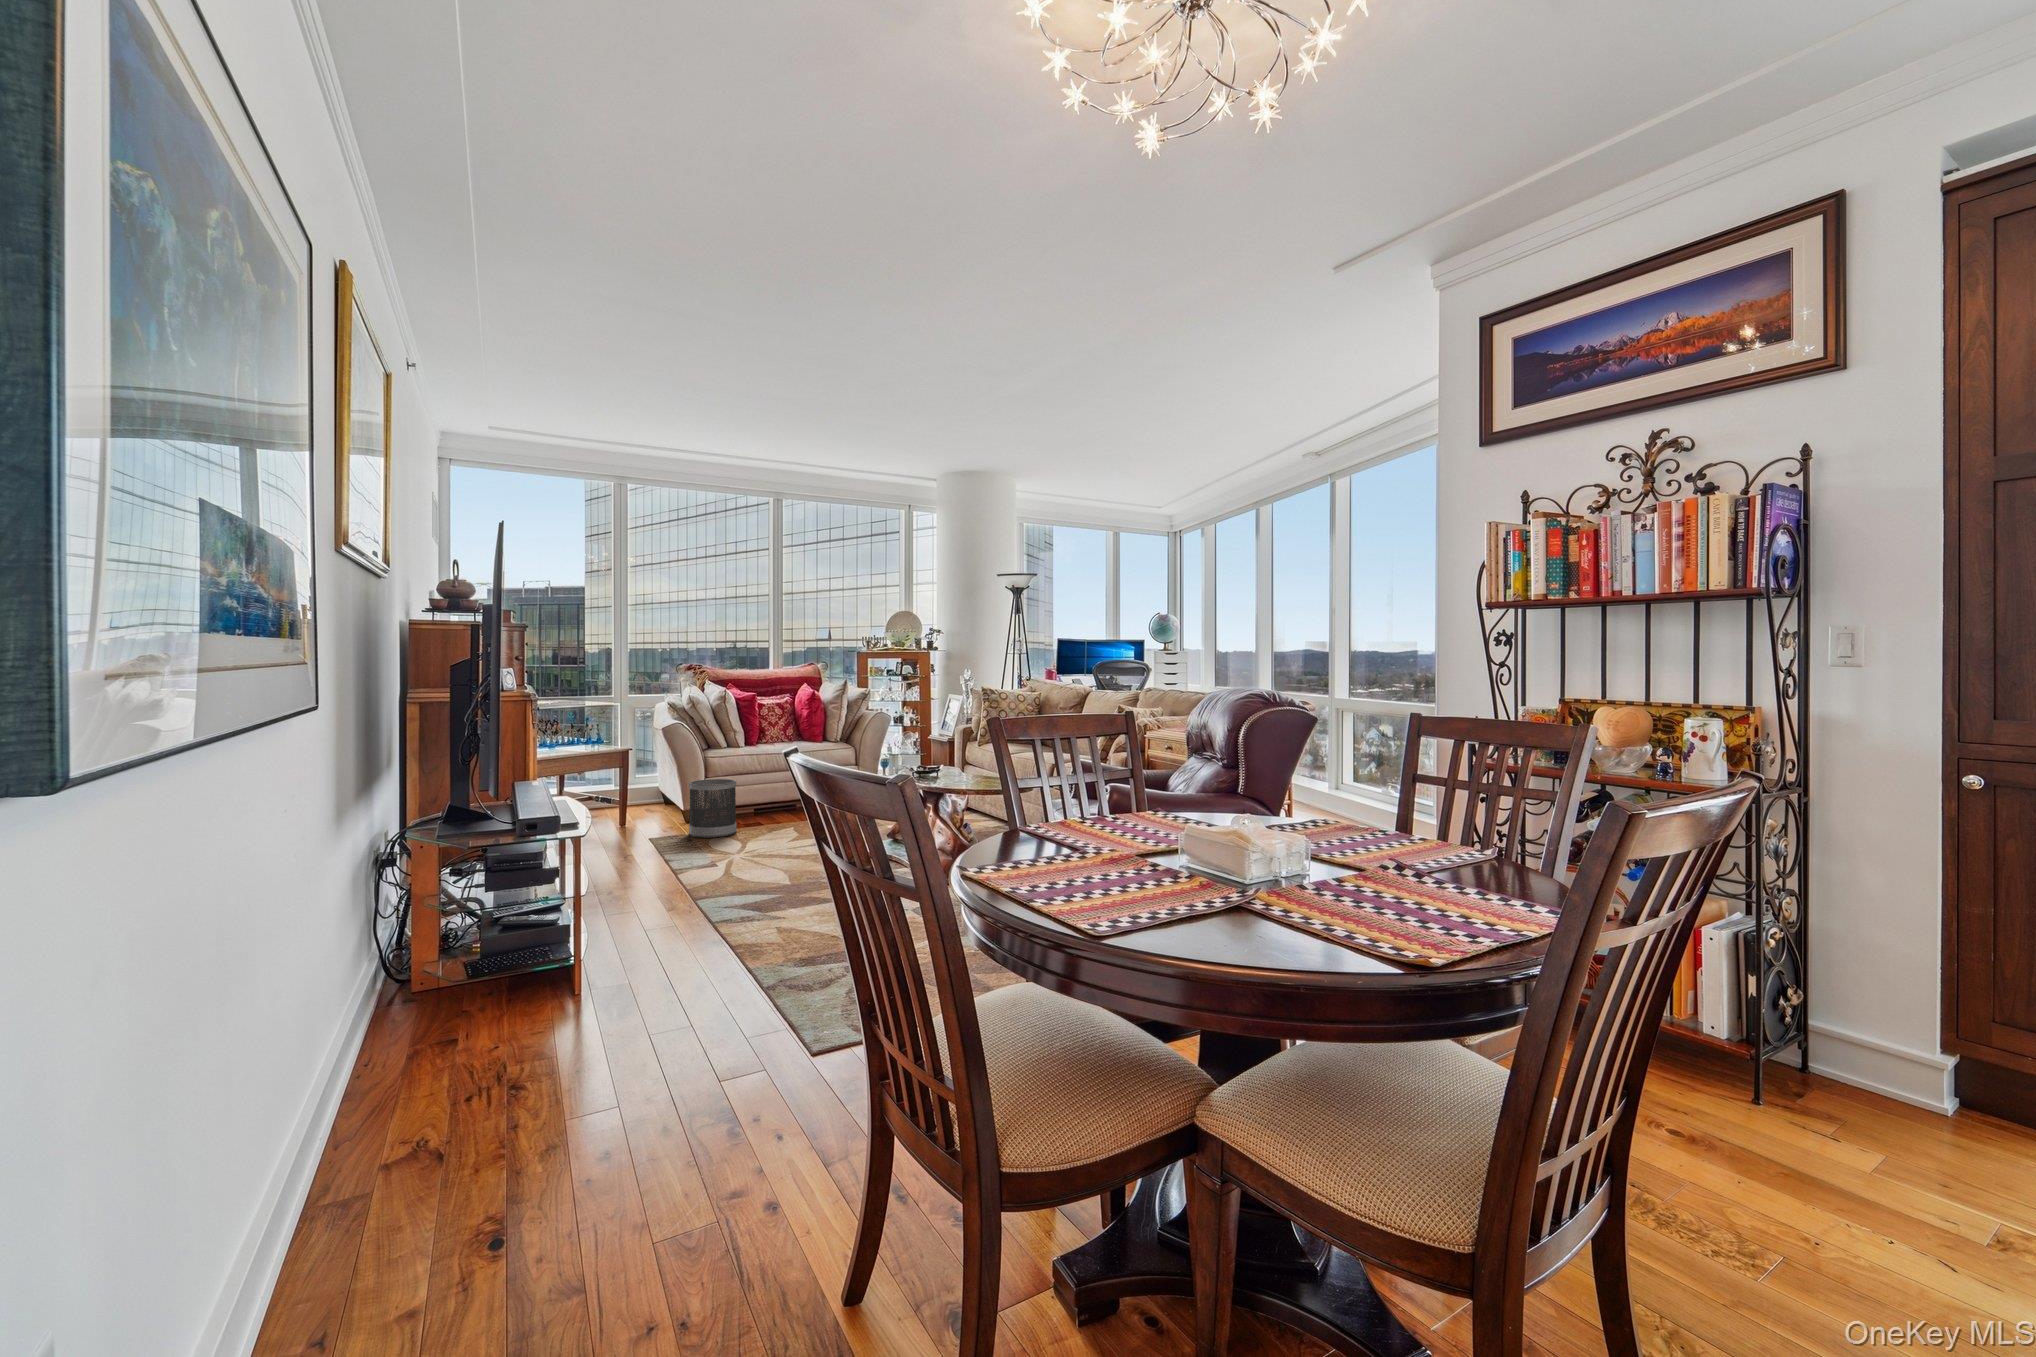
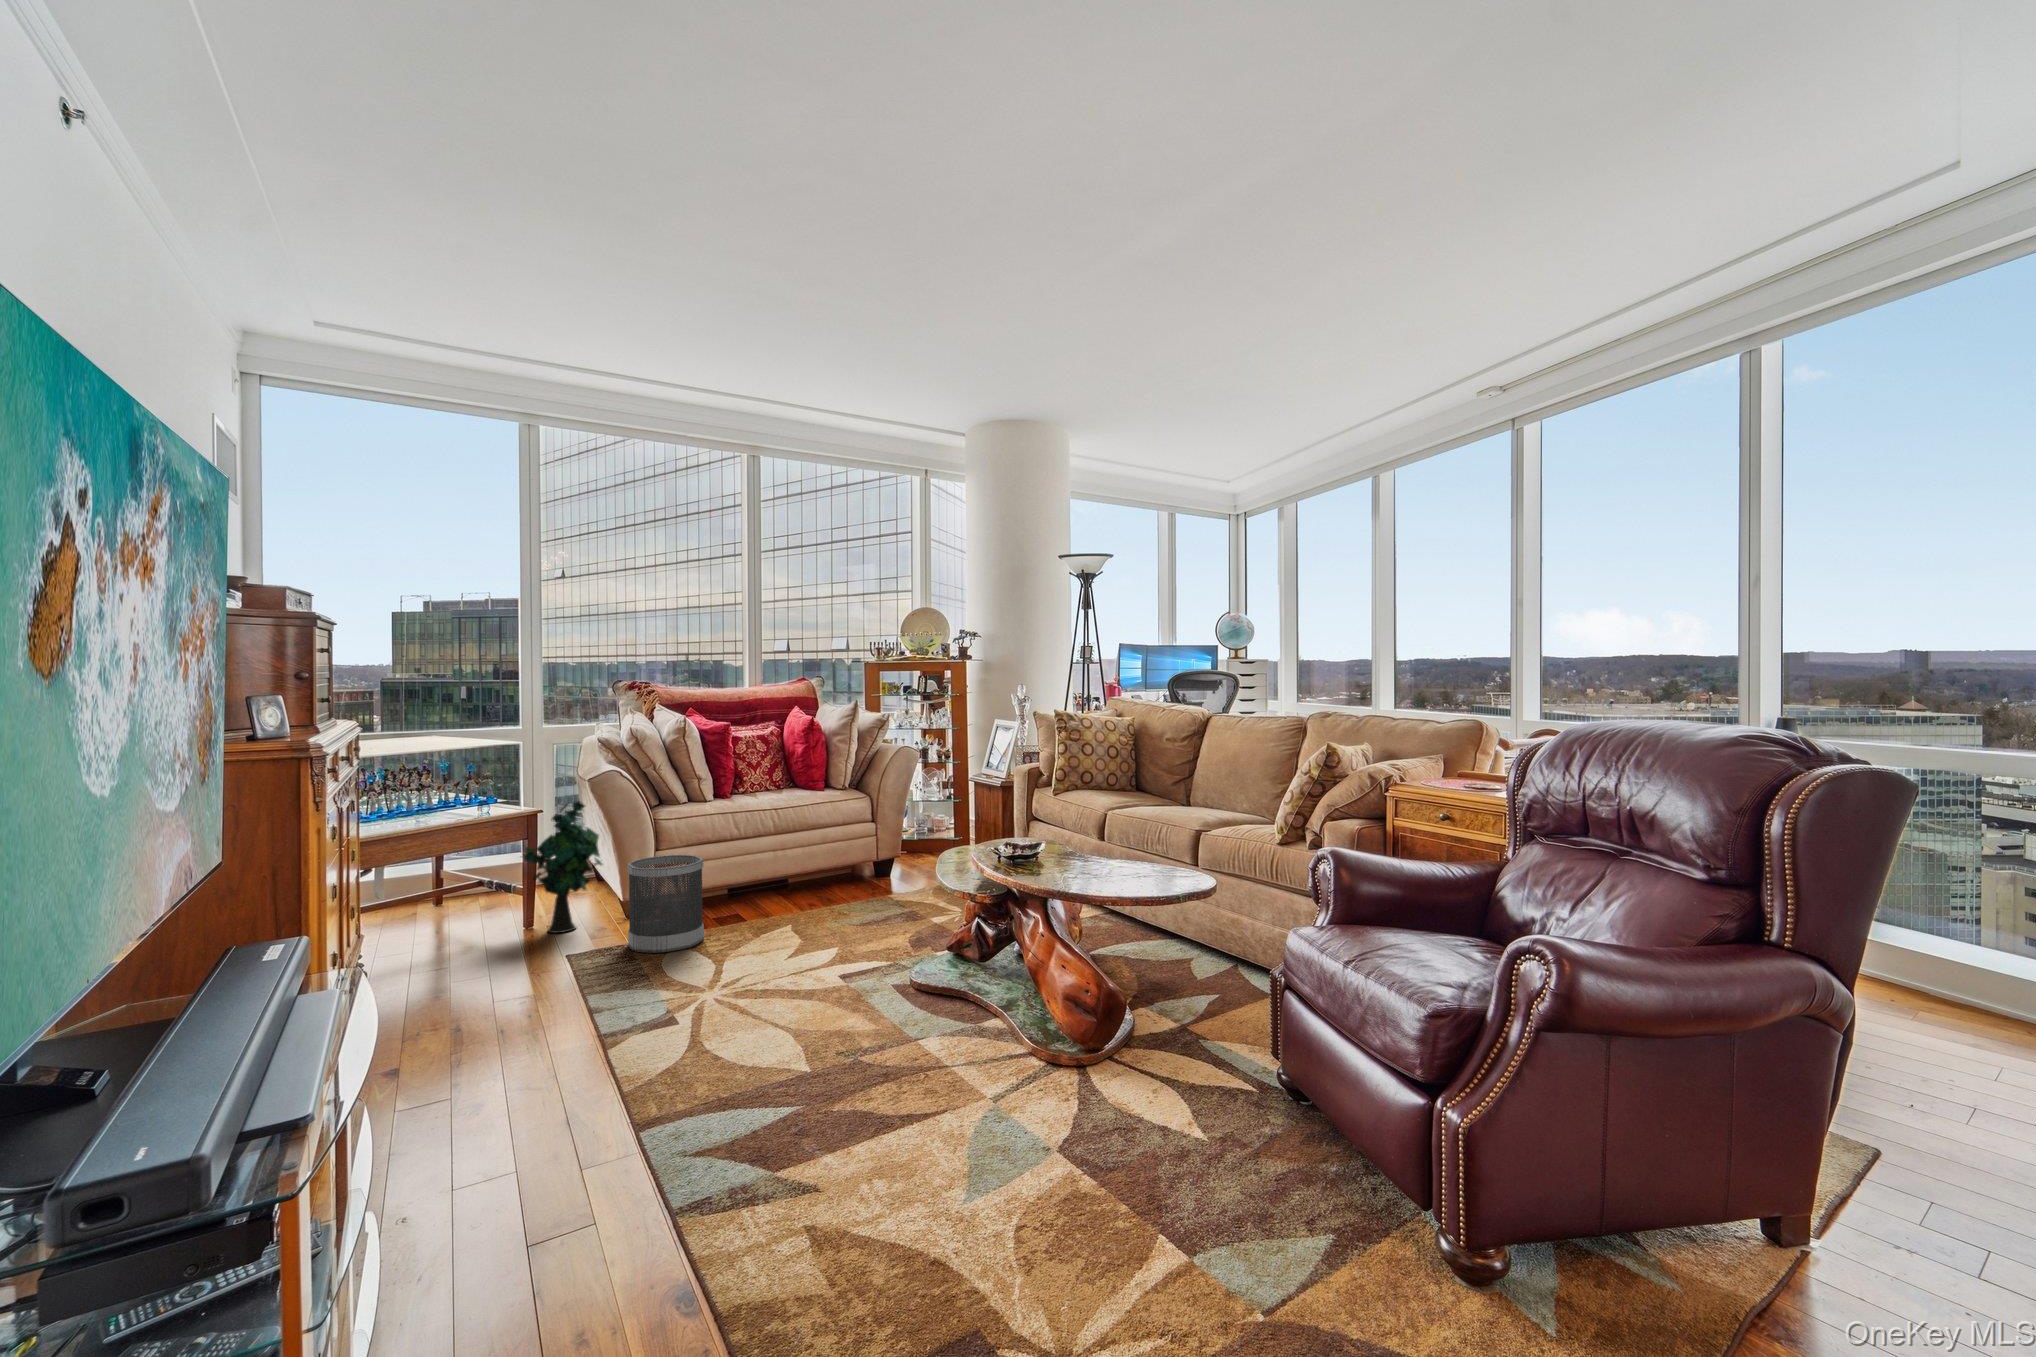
decorative plant: none [621,743,673,828] -> present [523,802,602,933]

